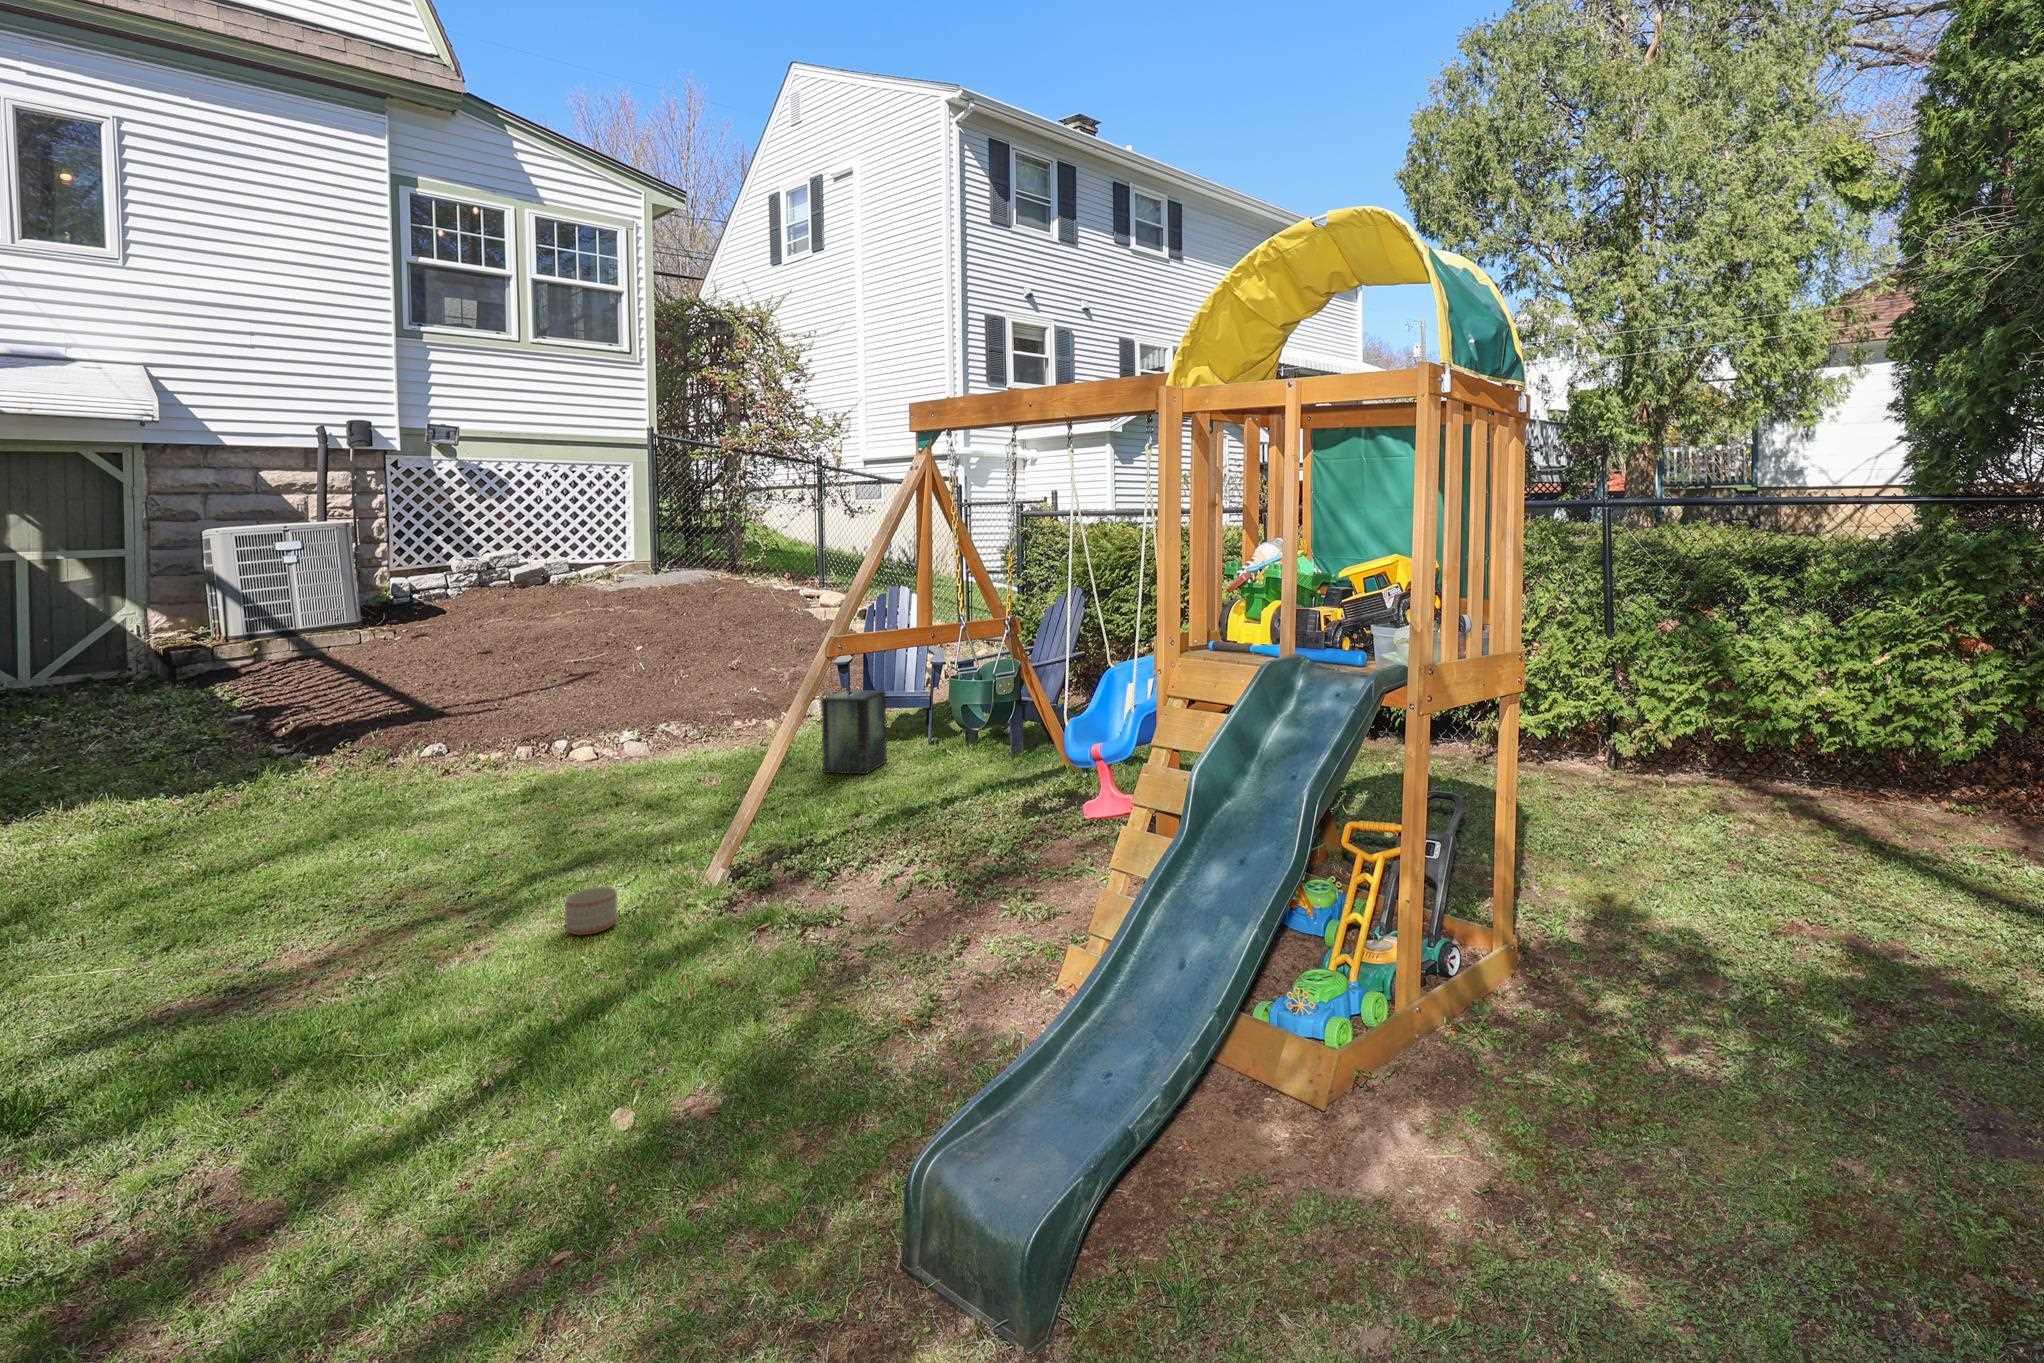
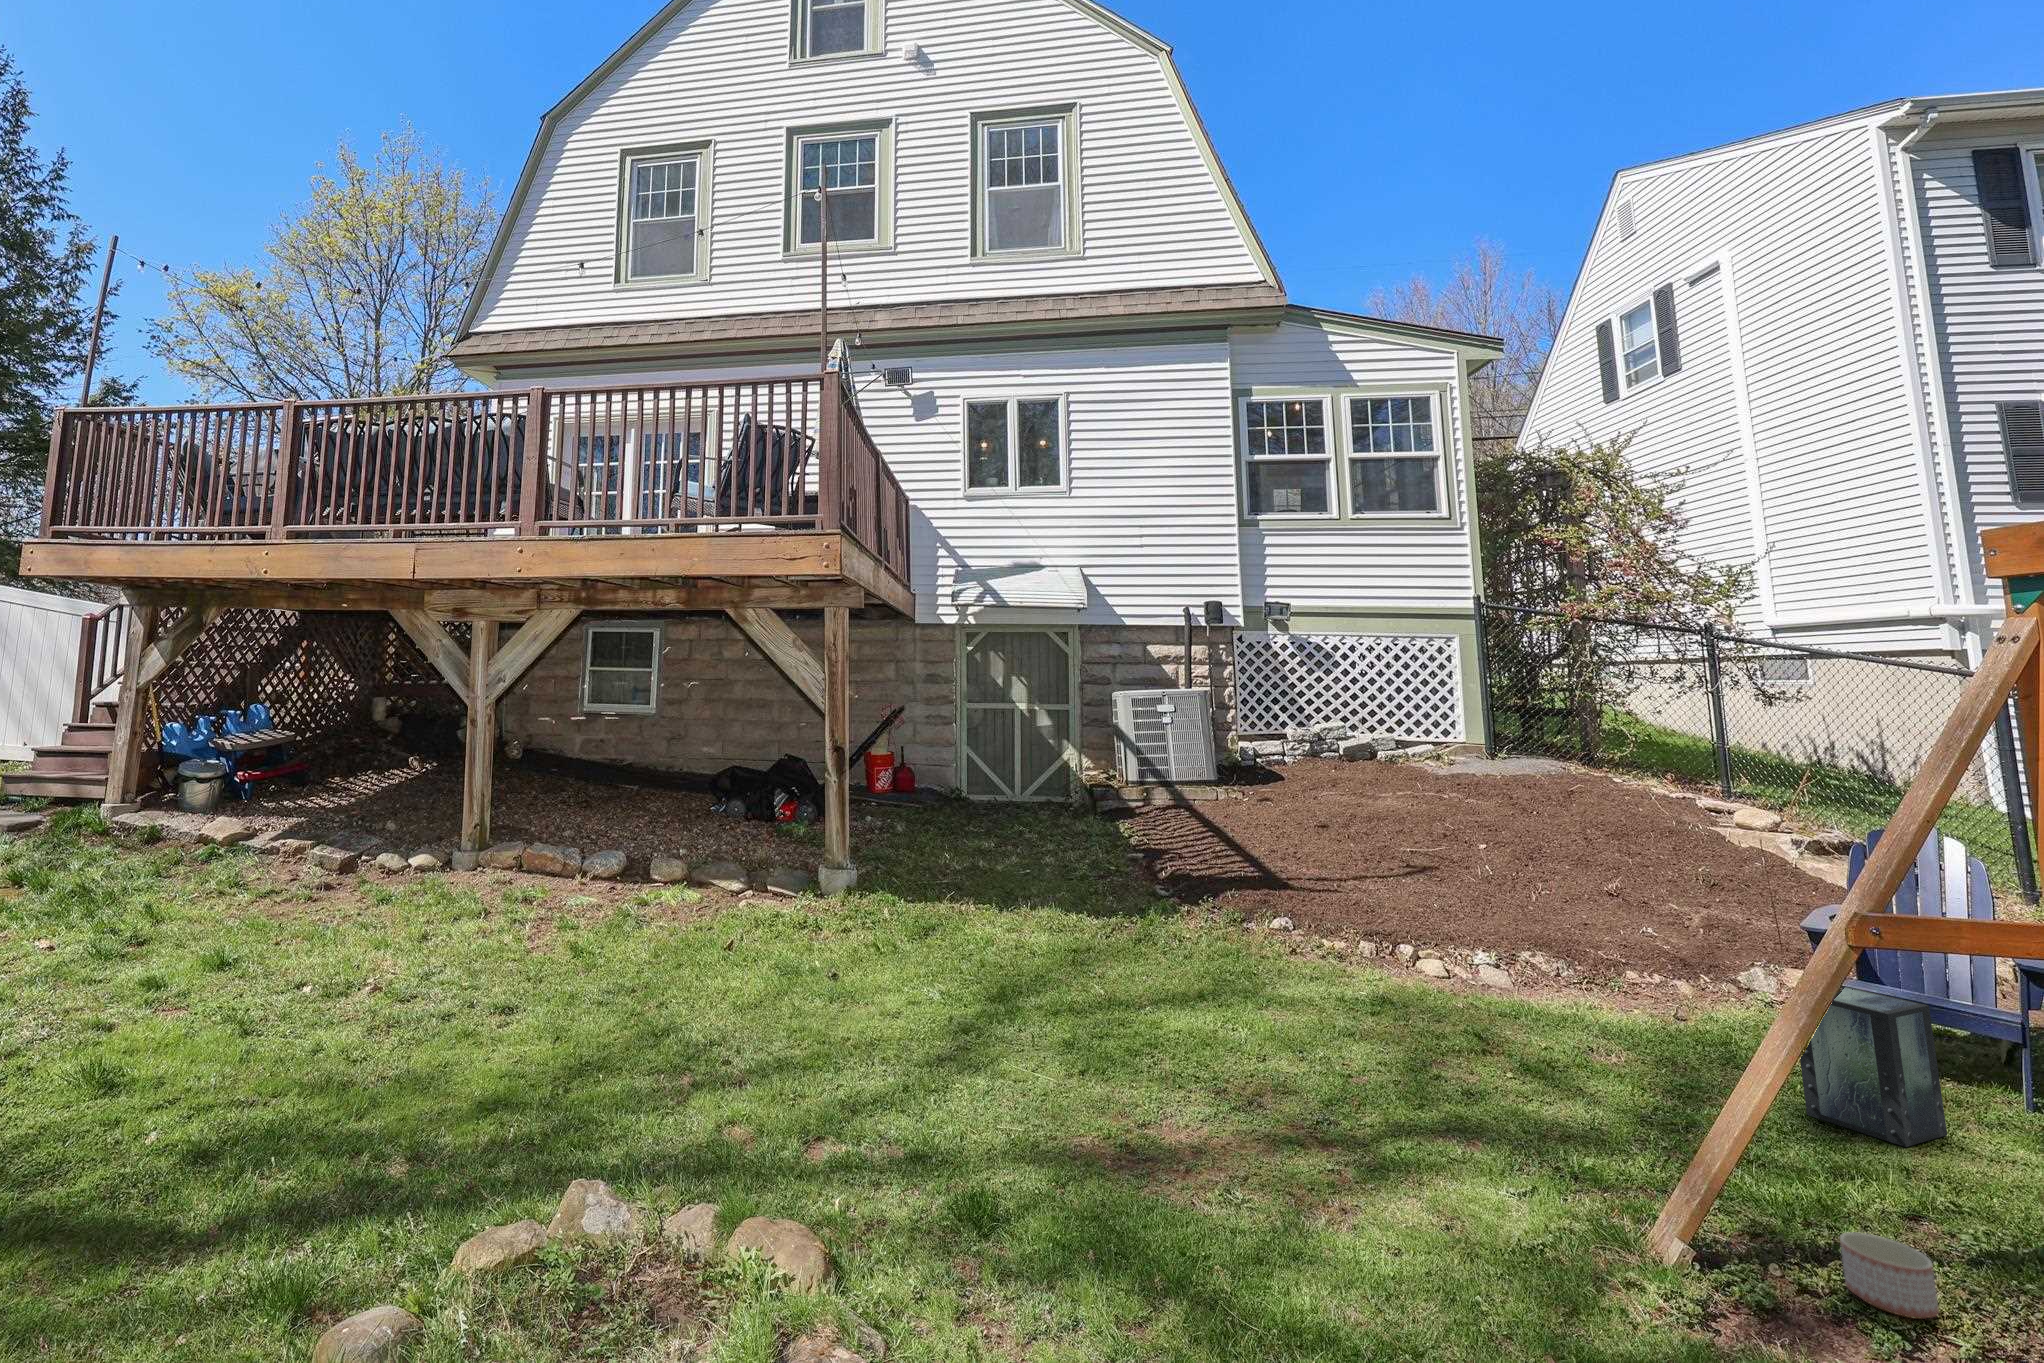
planter: present [565,886,618,936] -> present [1840,1232,1939,1319]

